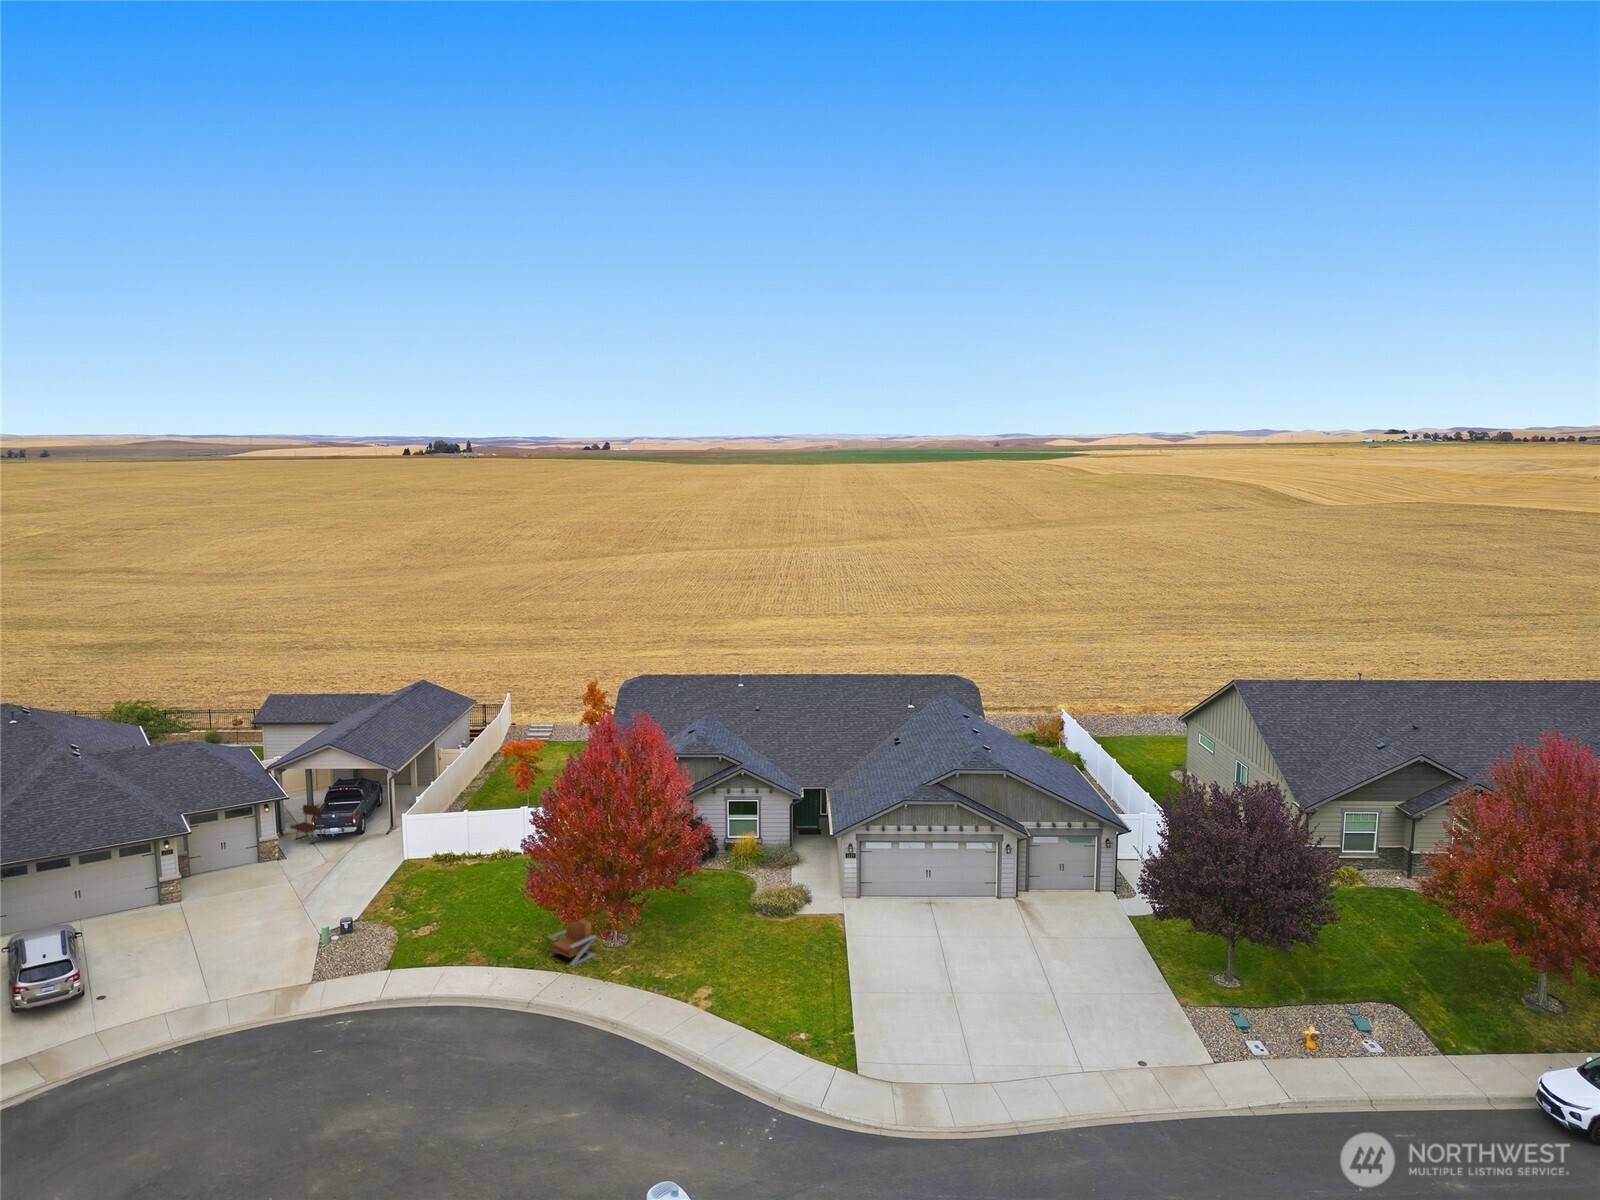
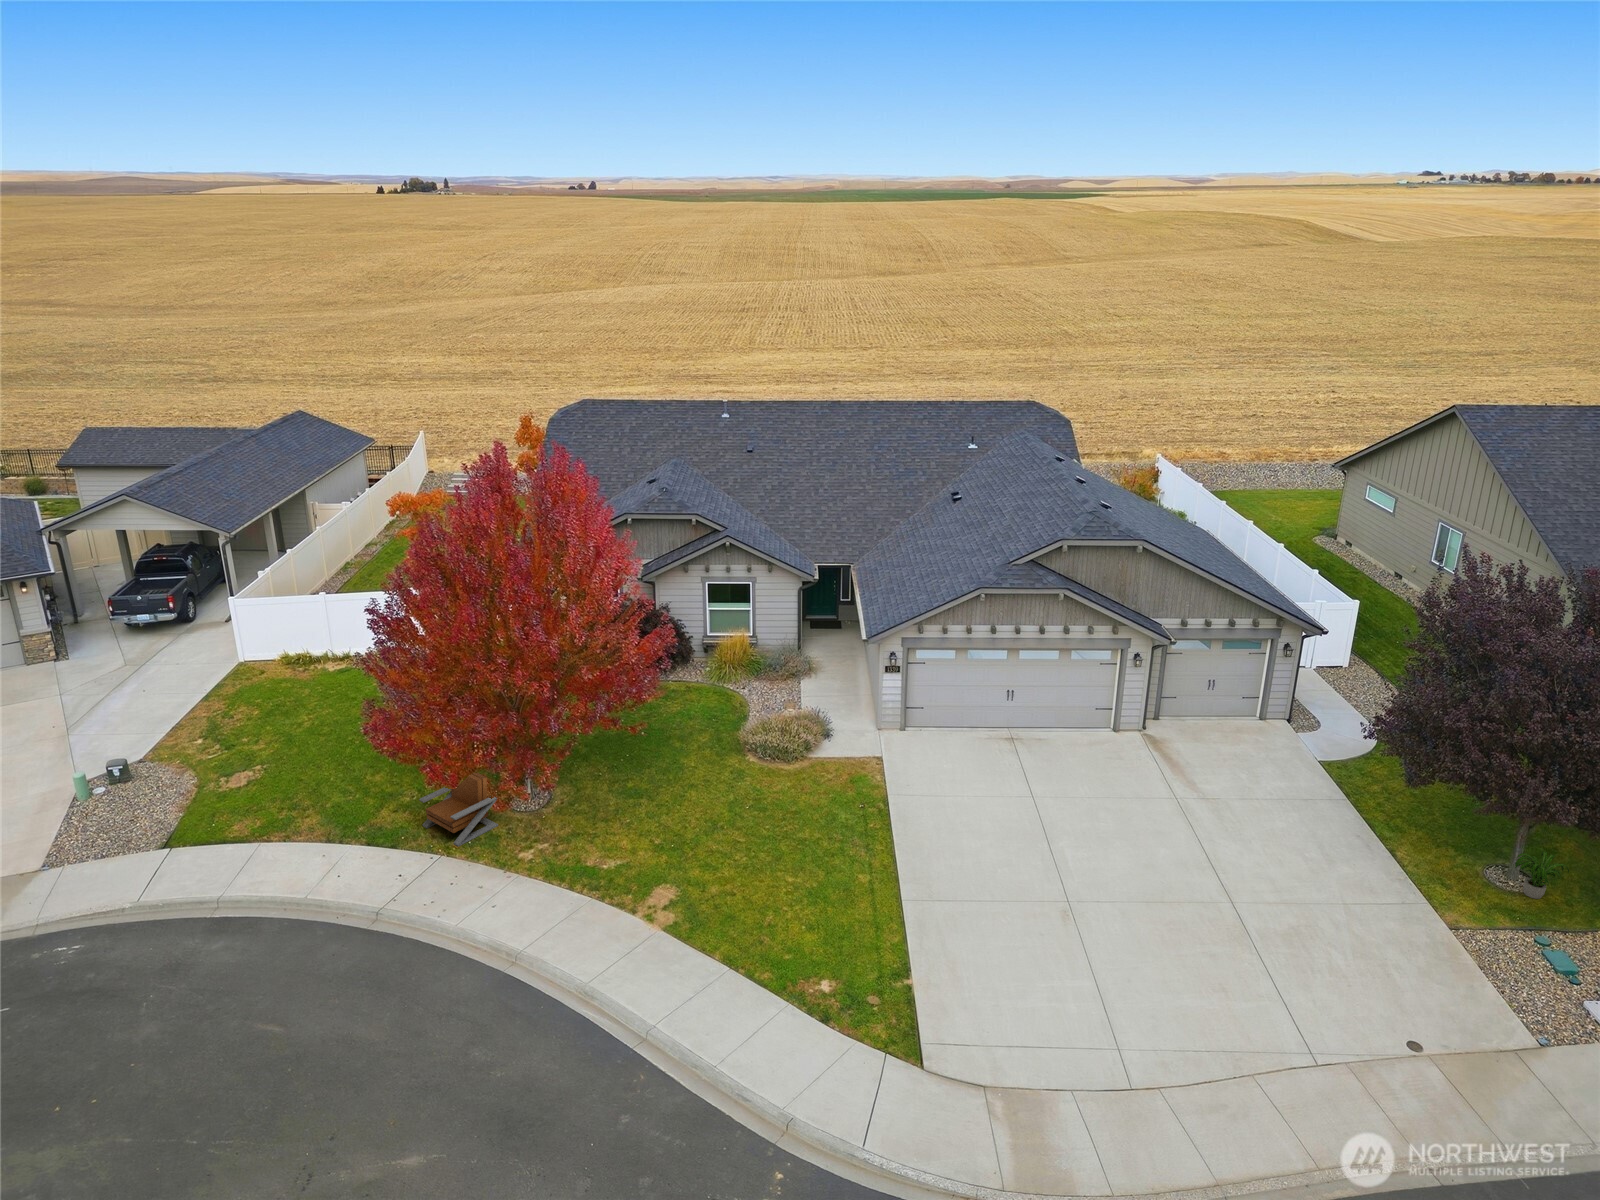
bench: present [290,804,322,844] -> none [77,581,127,637]
potted plant: none [1228,961,1258,991] -> present [1515,852,1569,899]

